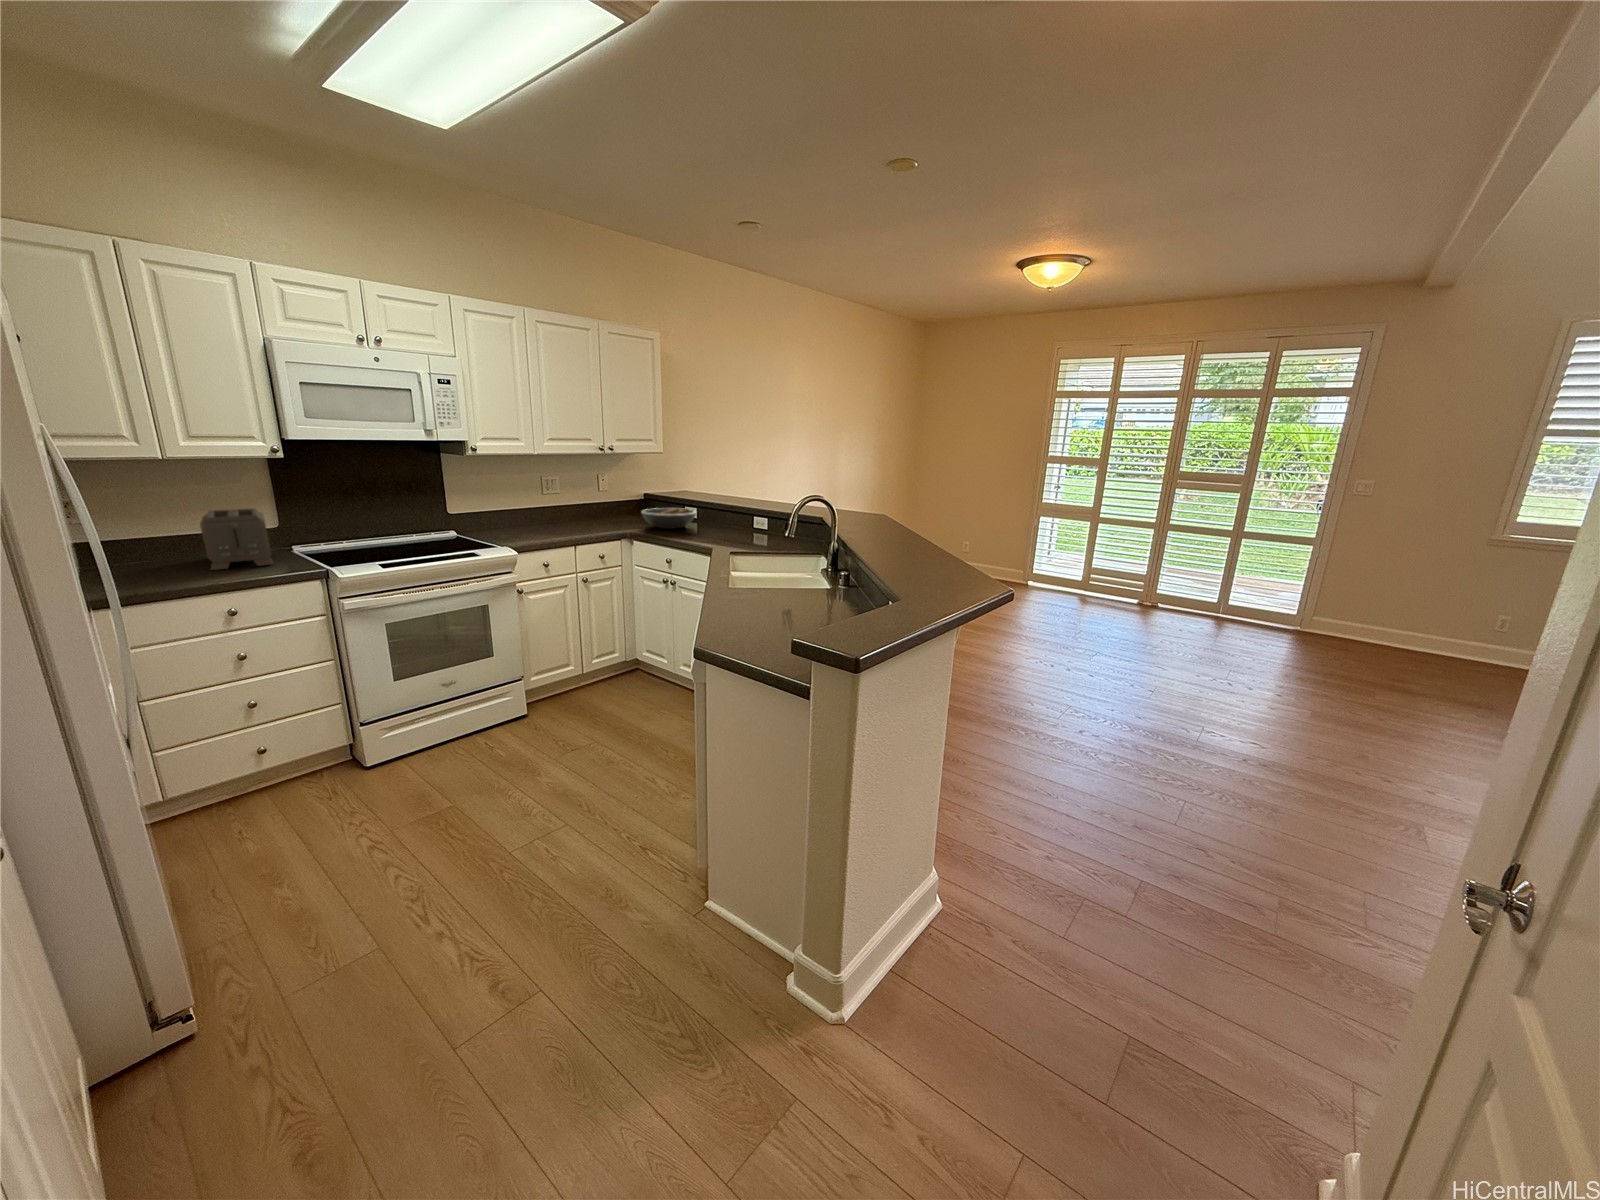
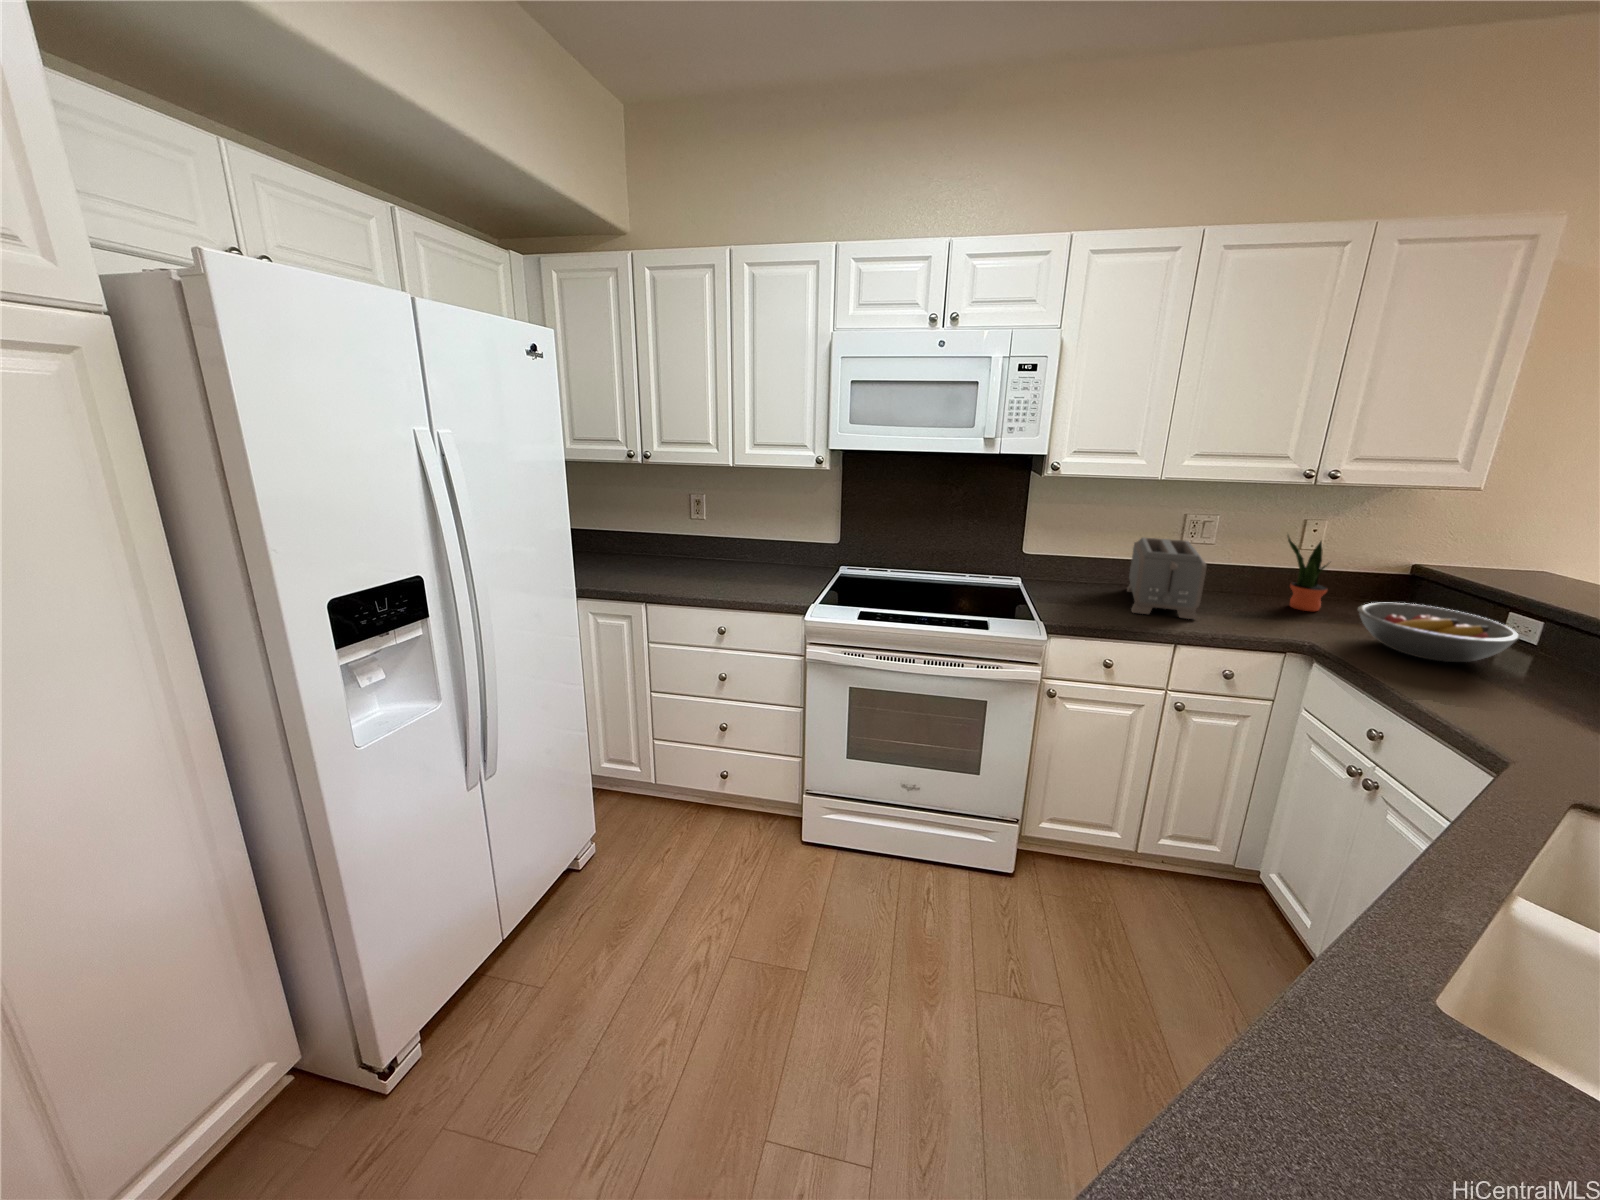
potted plant: none [596,483,621,522] -> present [1288,536,1328,611]
toaster: present [200,508,273,570] -> present [1127,538,1206,619]

